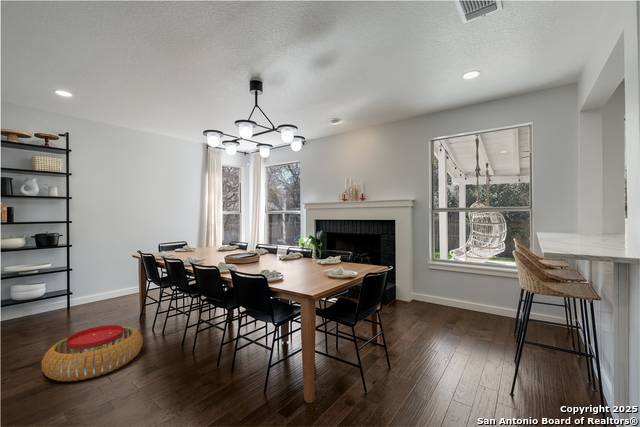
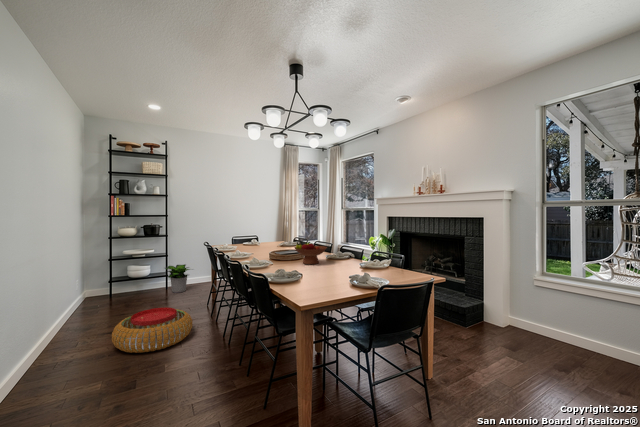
fruit bowl: none [257,245,287,266] -> present [295,242,327,264]
potted plant: none [65,277,110,311] -> present [165,264,190,293]

